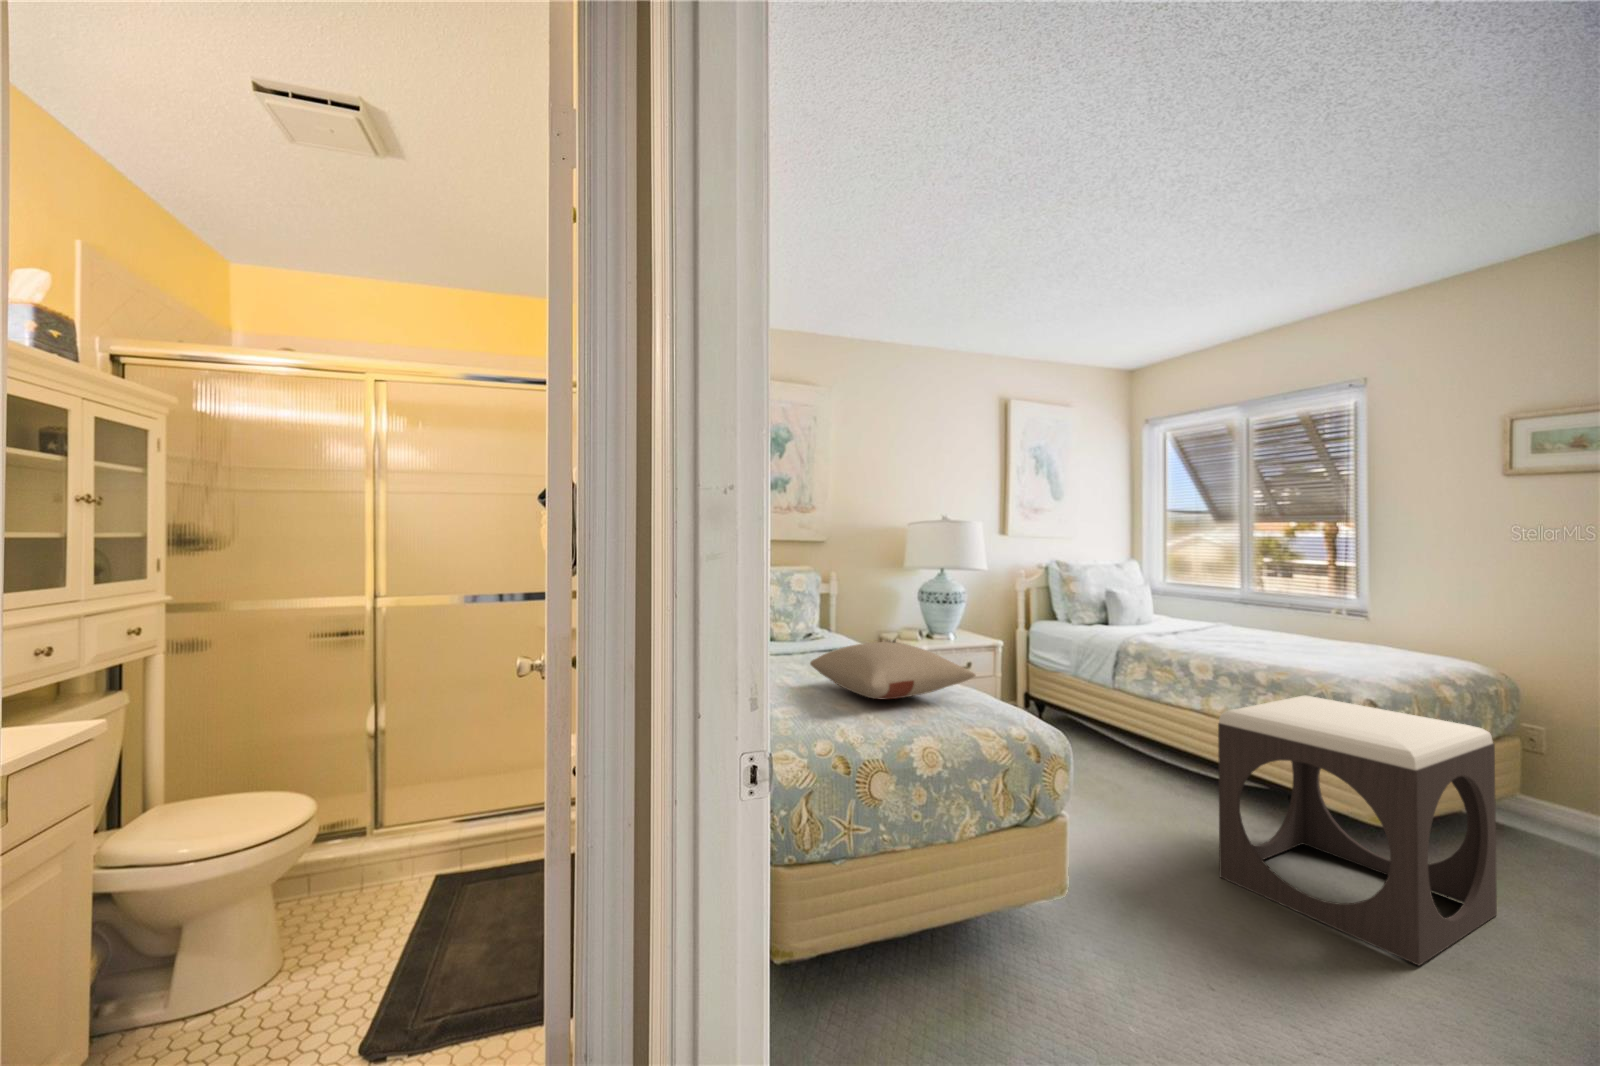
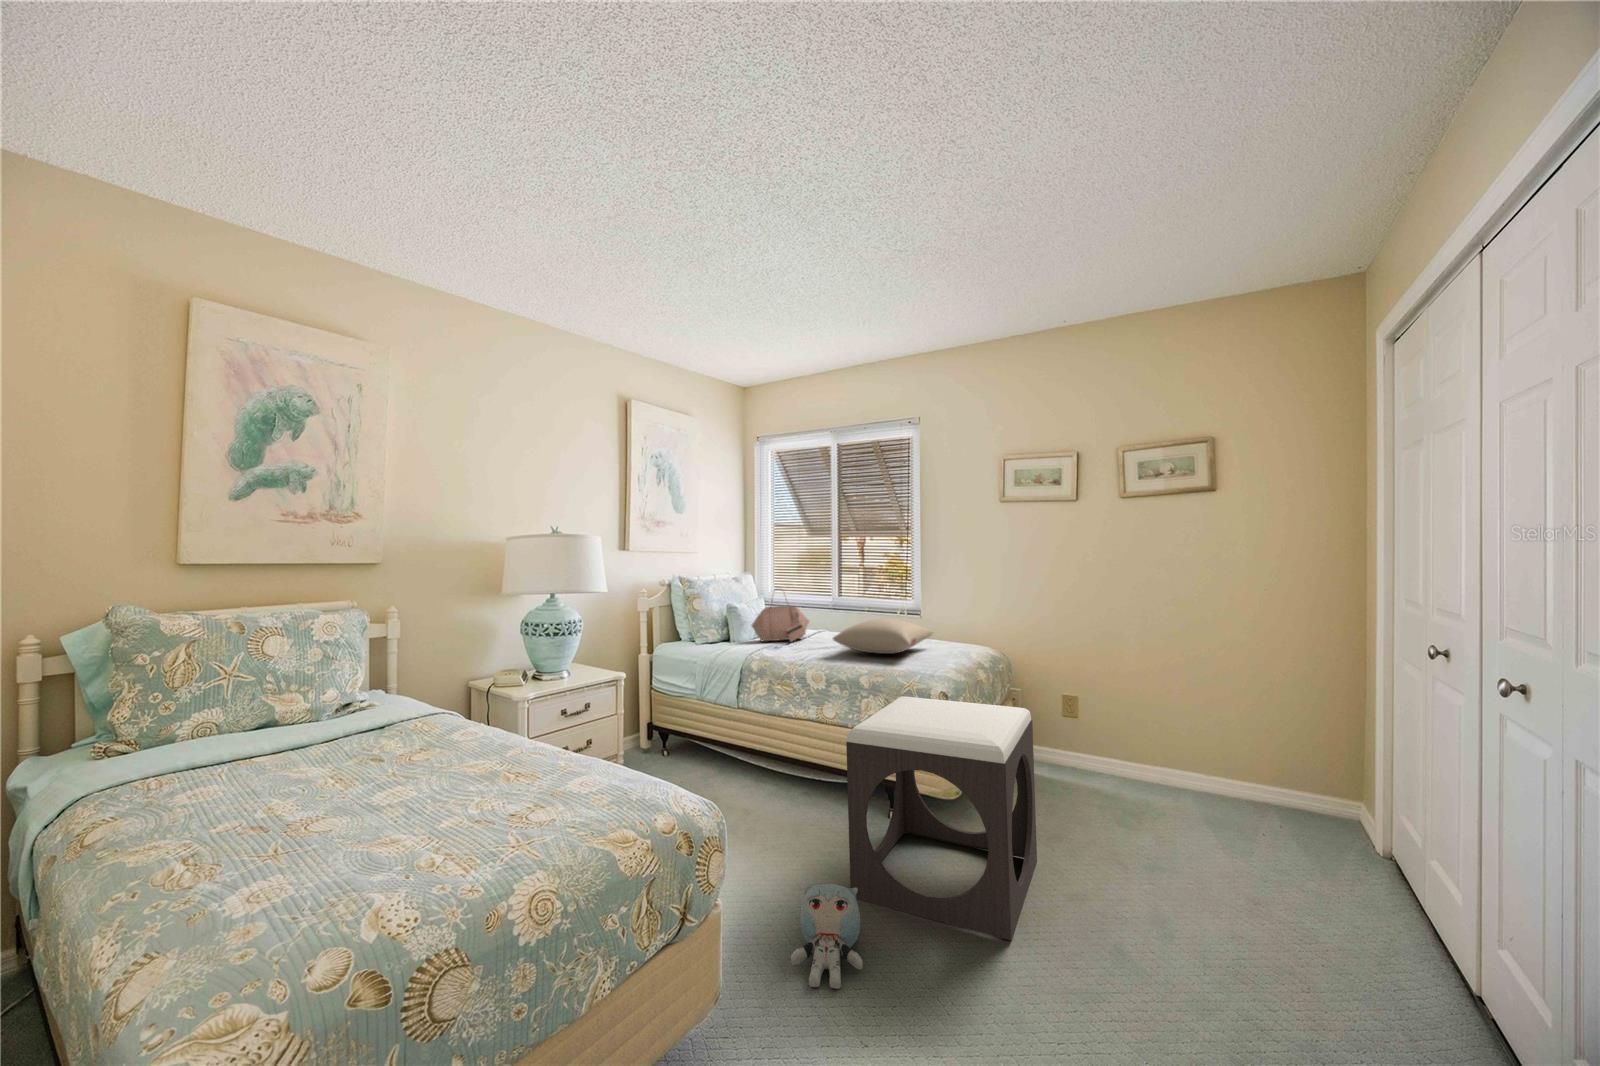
handbag: none [1135,576,1205,633] -> present [752,606,809,642]
pillow: present [810,642,976,699] -> present [833,619,934,654]
plush toy: none [1141,844,1221,934] -> present [791,884,863,989]

